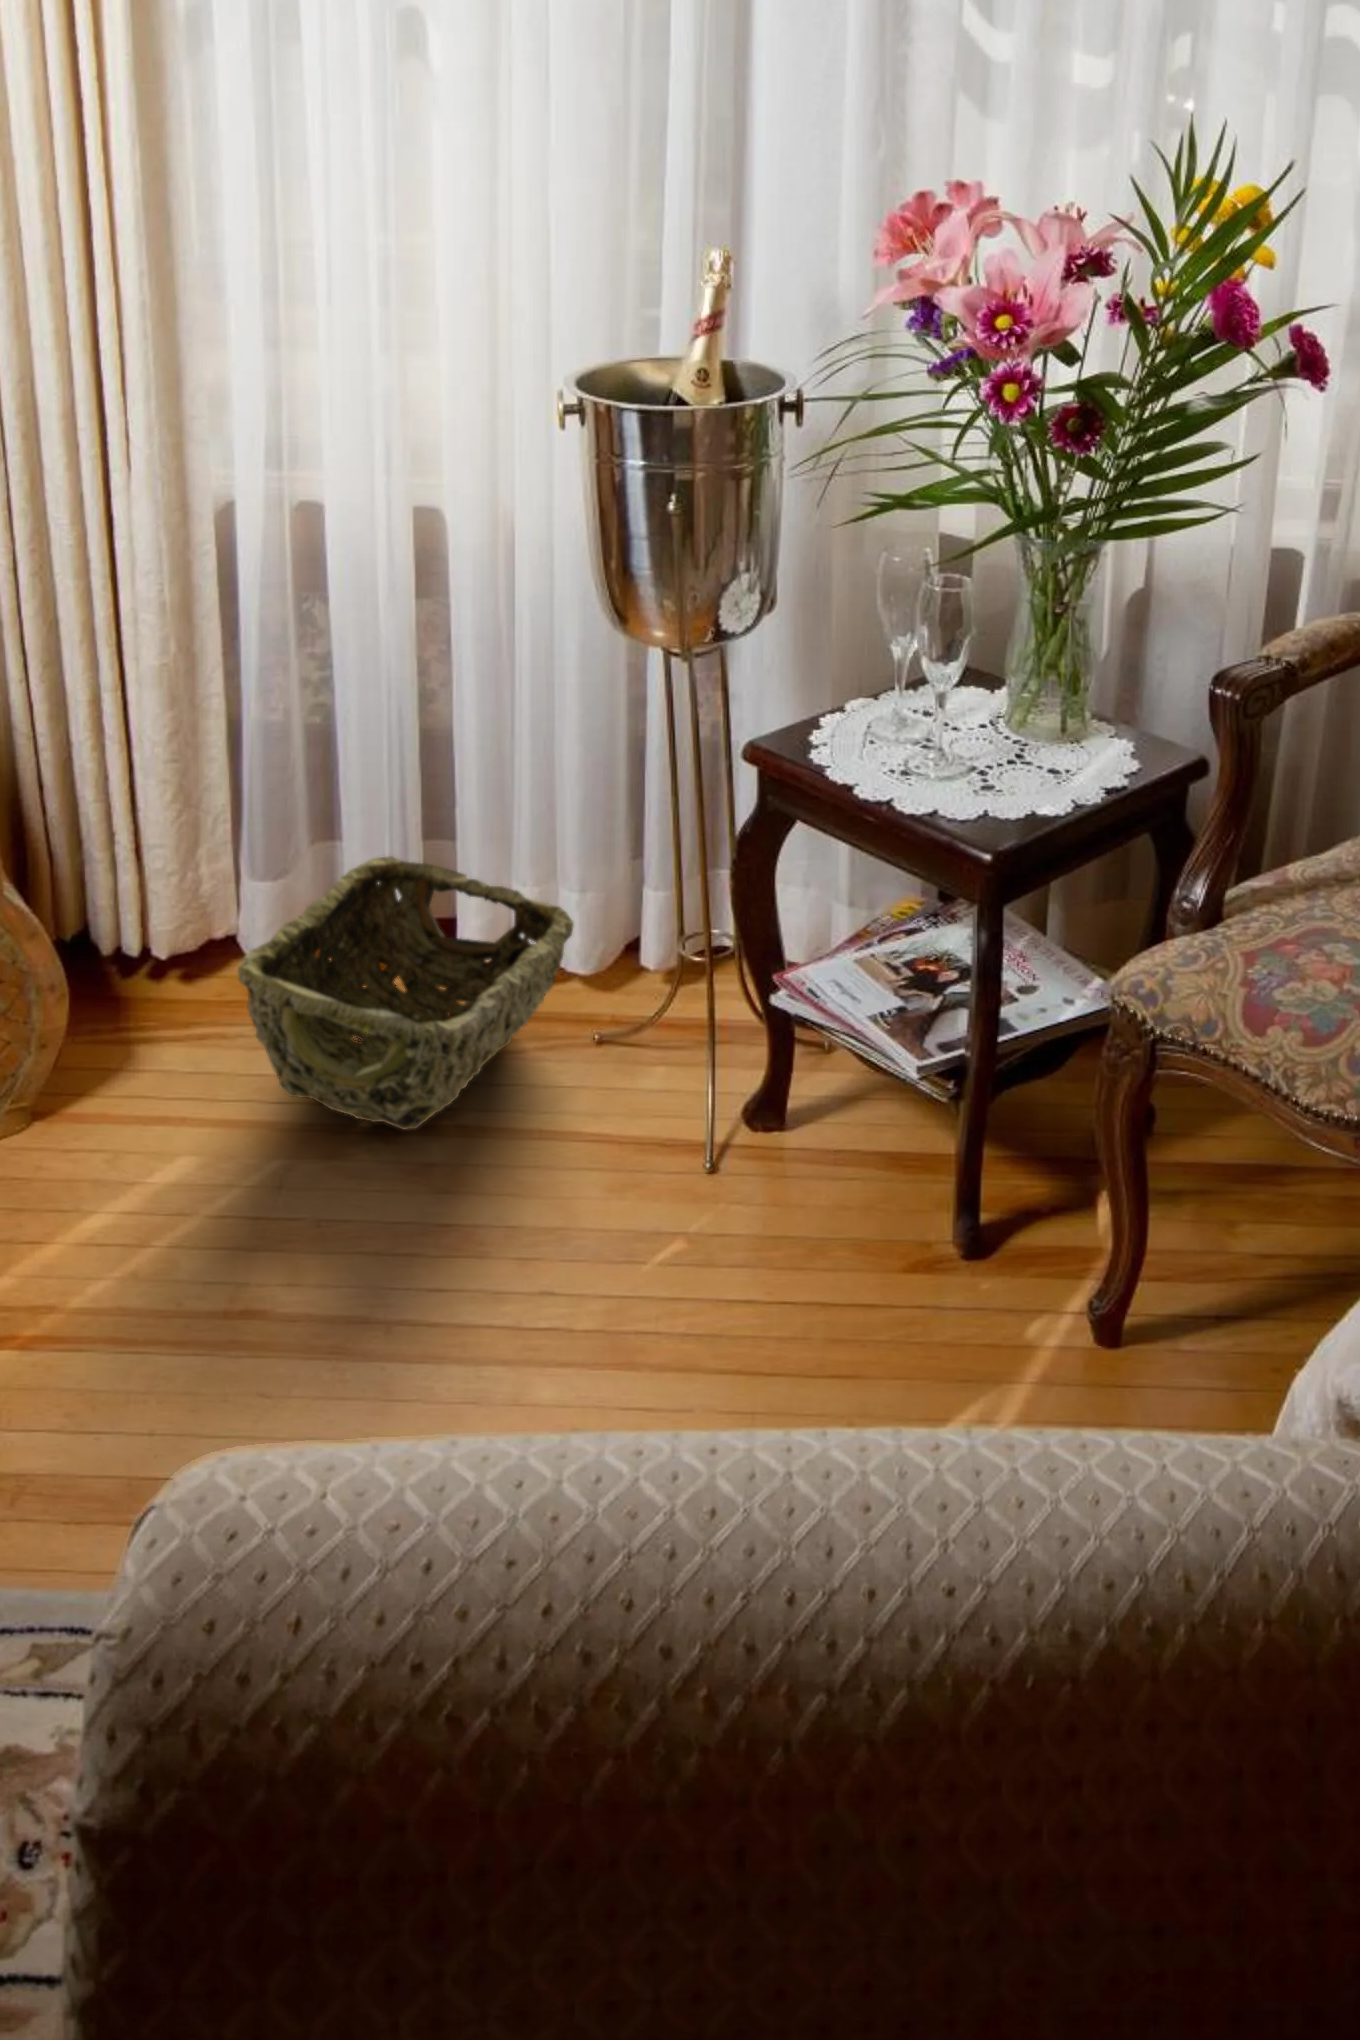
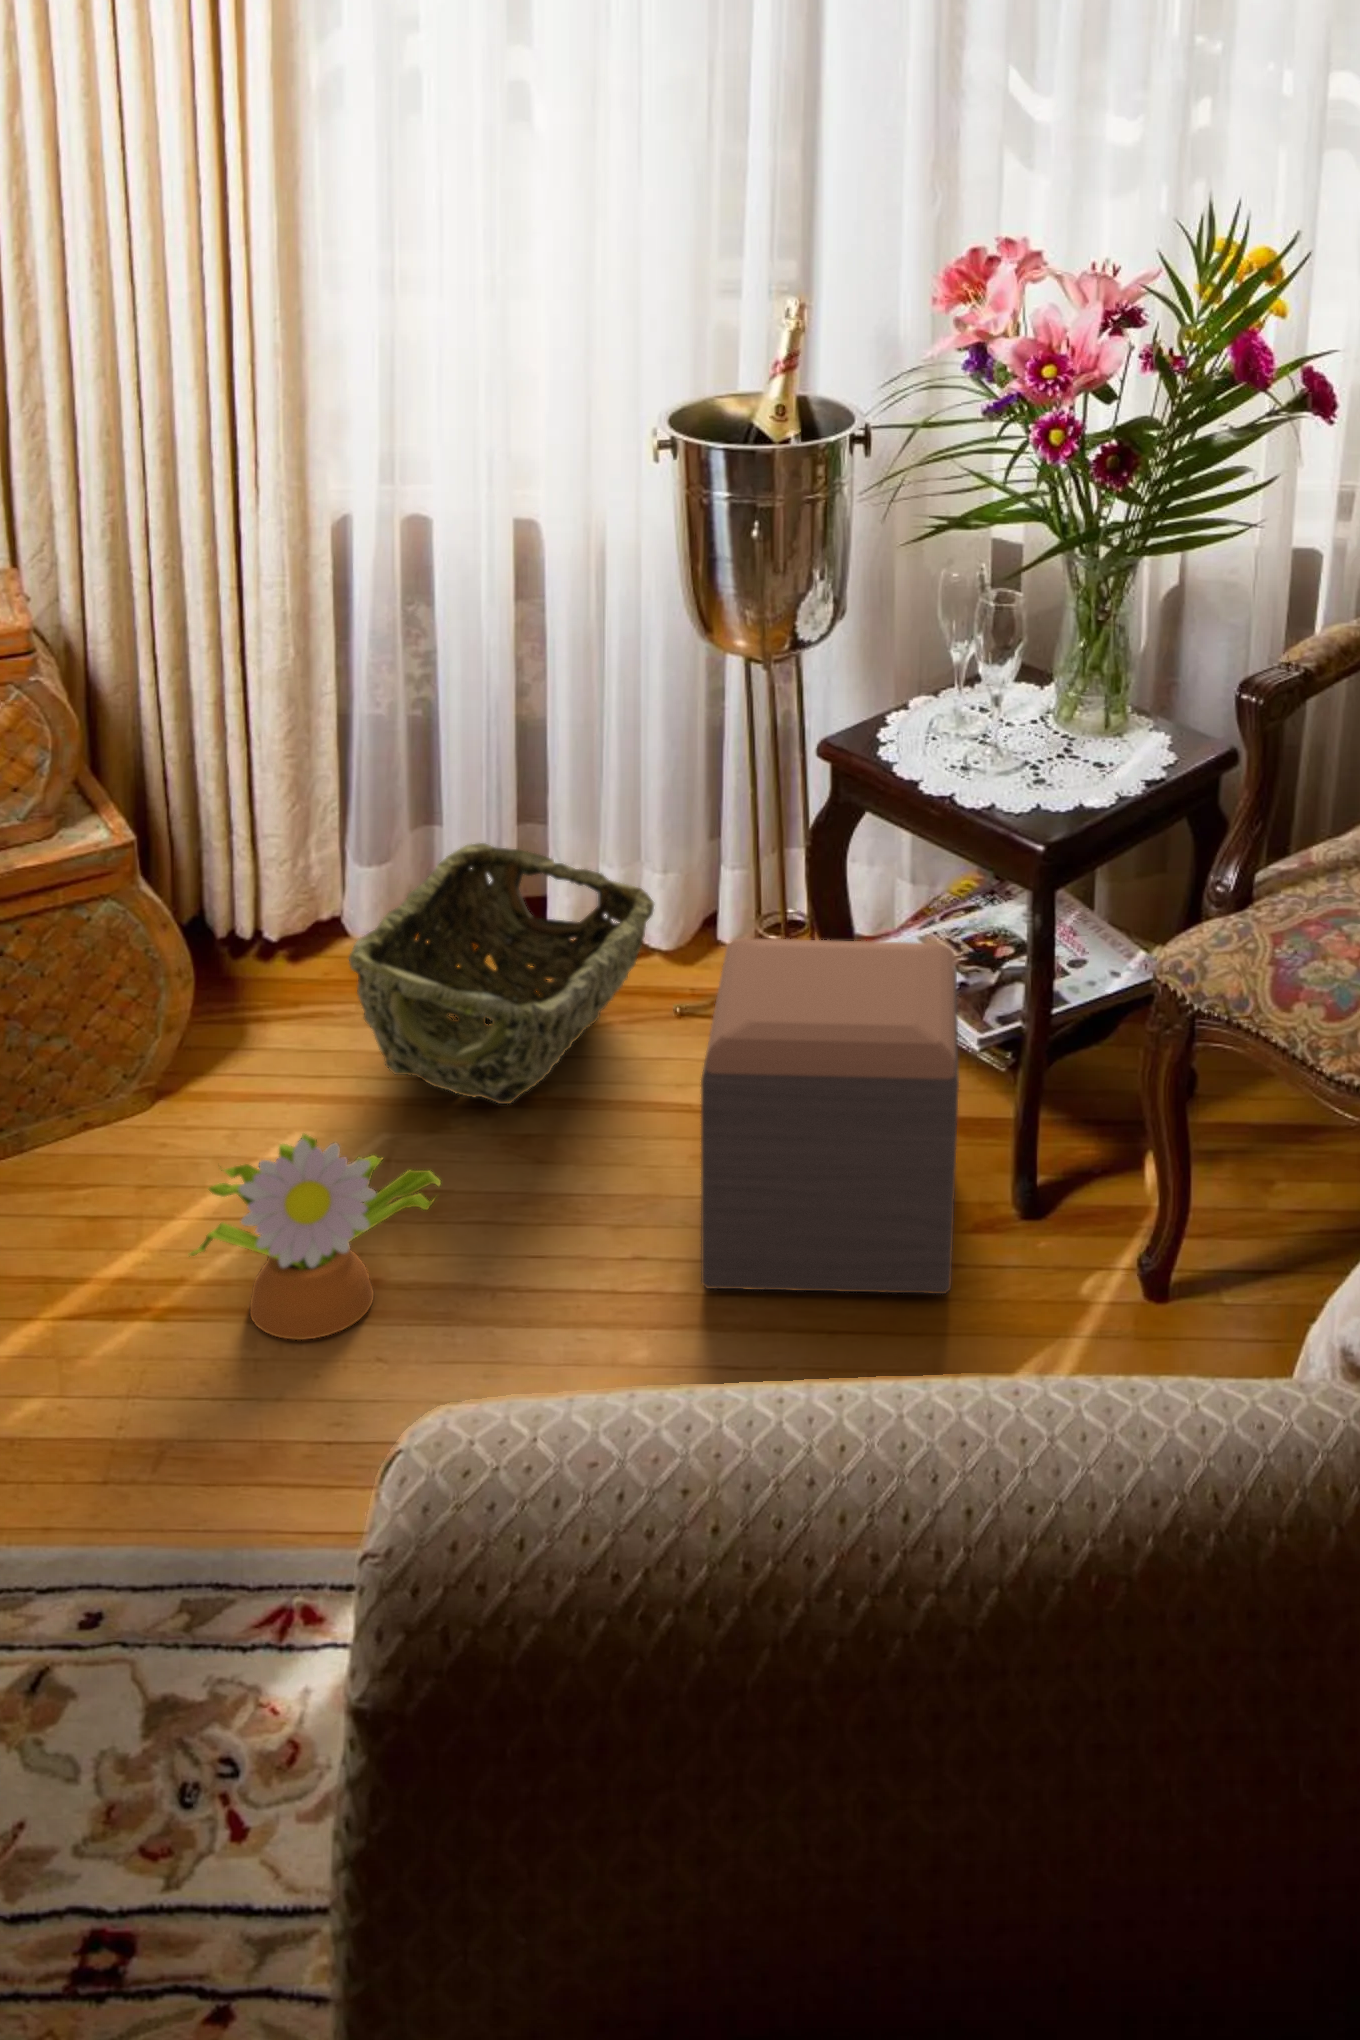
footstool: none [611,954,895,1336] -> present [701,938,959,1294]
decorative plant: none [49,1154,331,1372] -> present [189,1134,441,1340]

